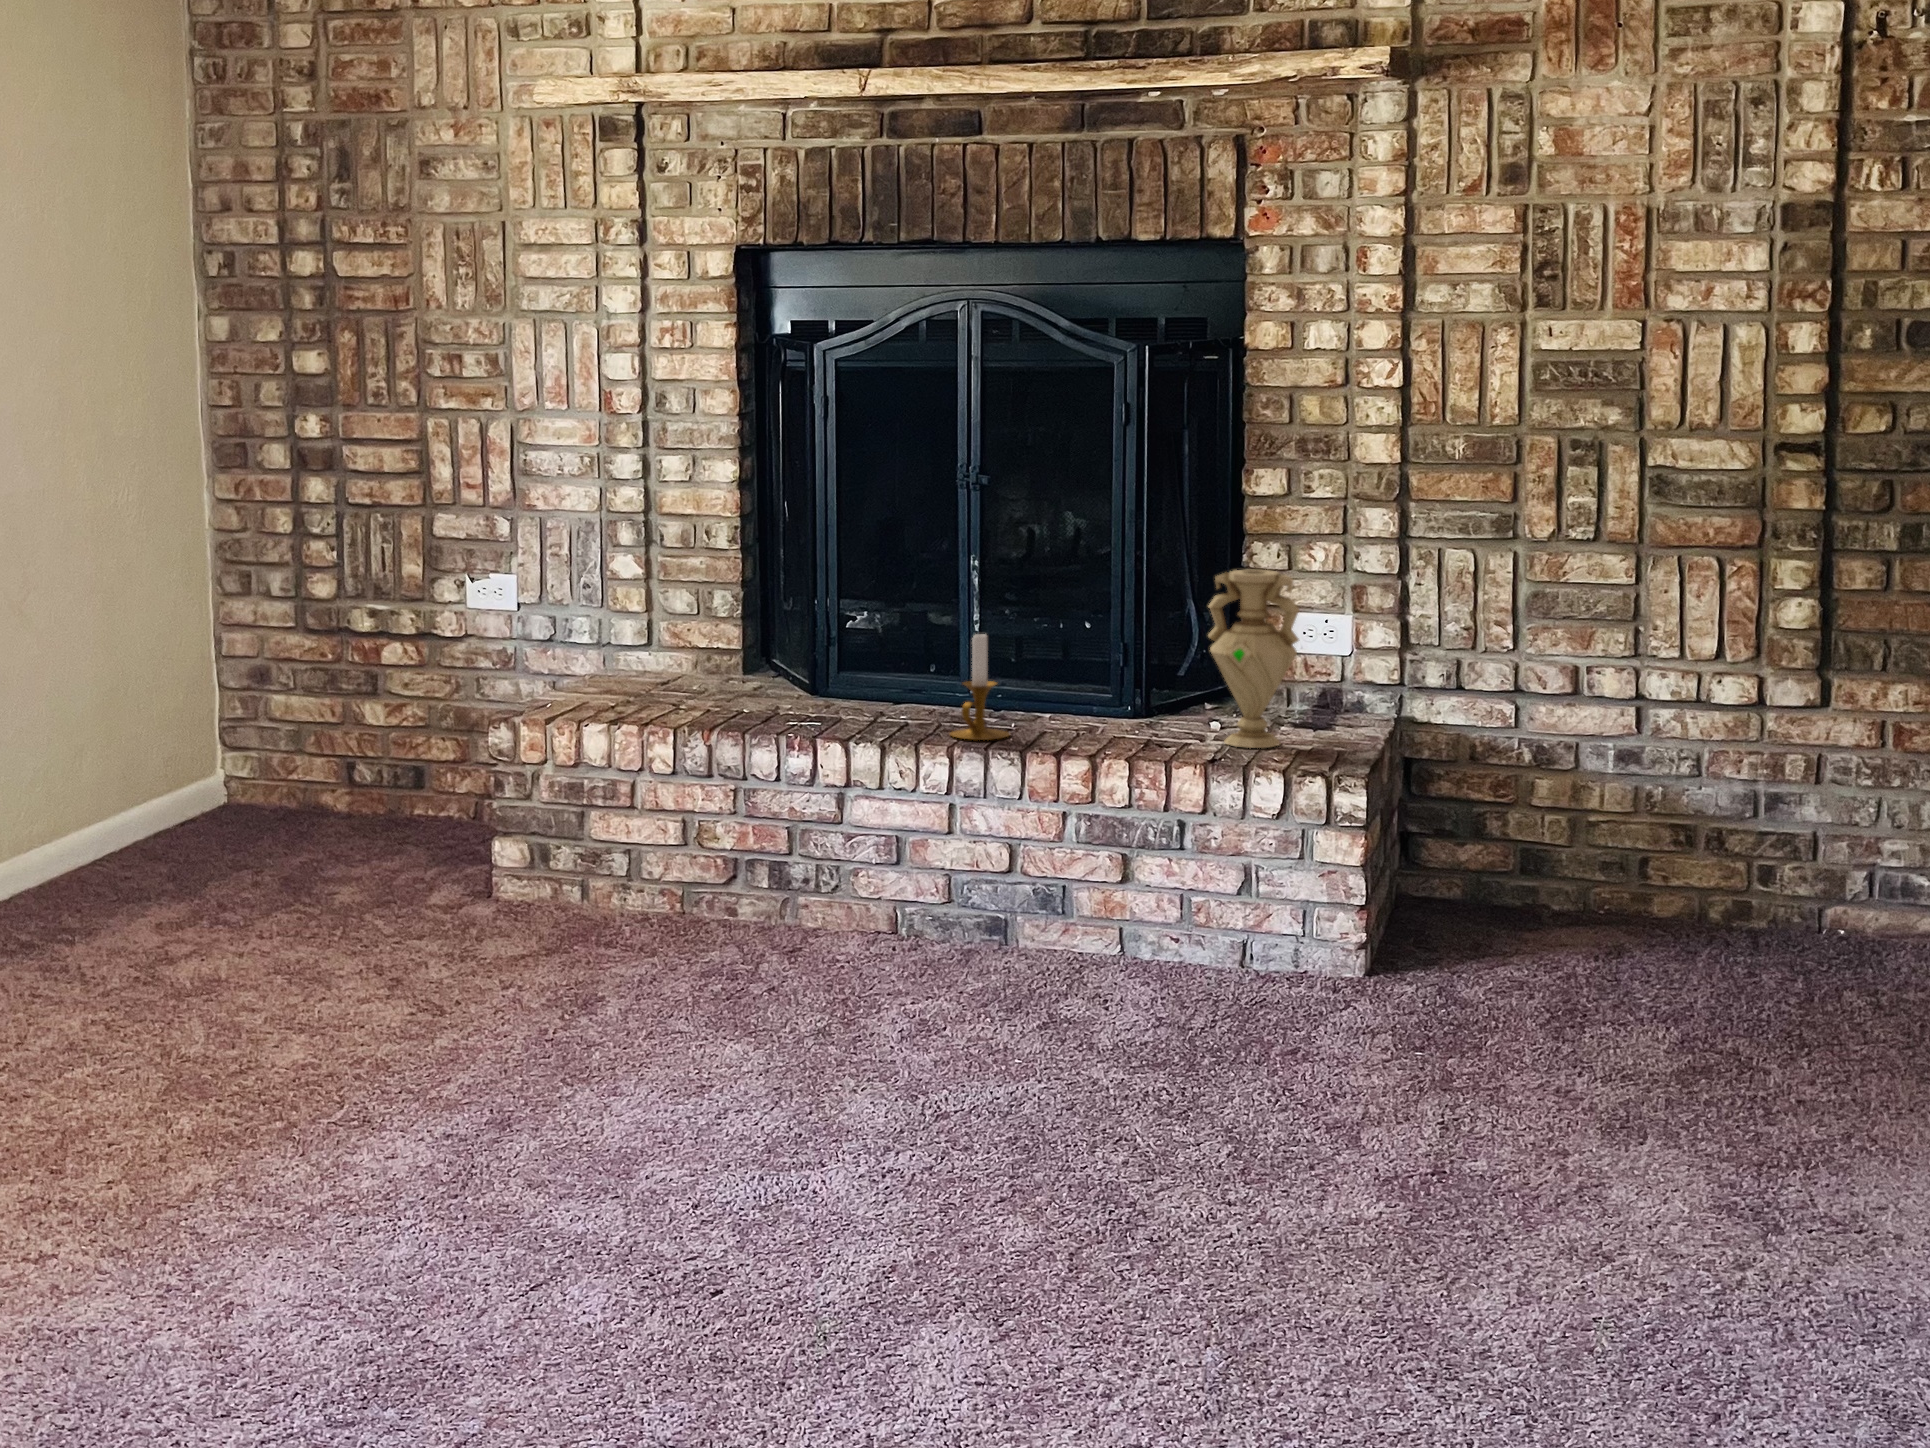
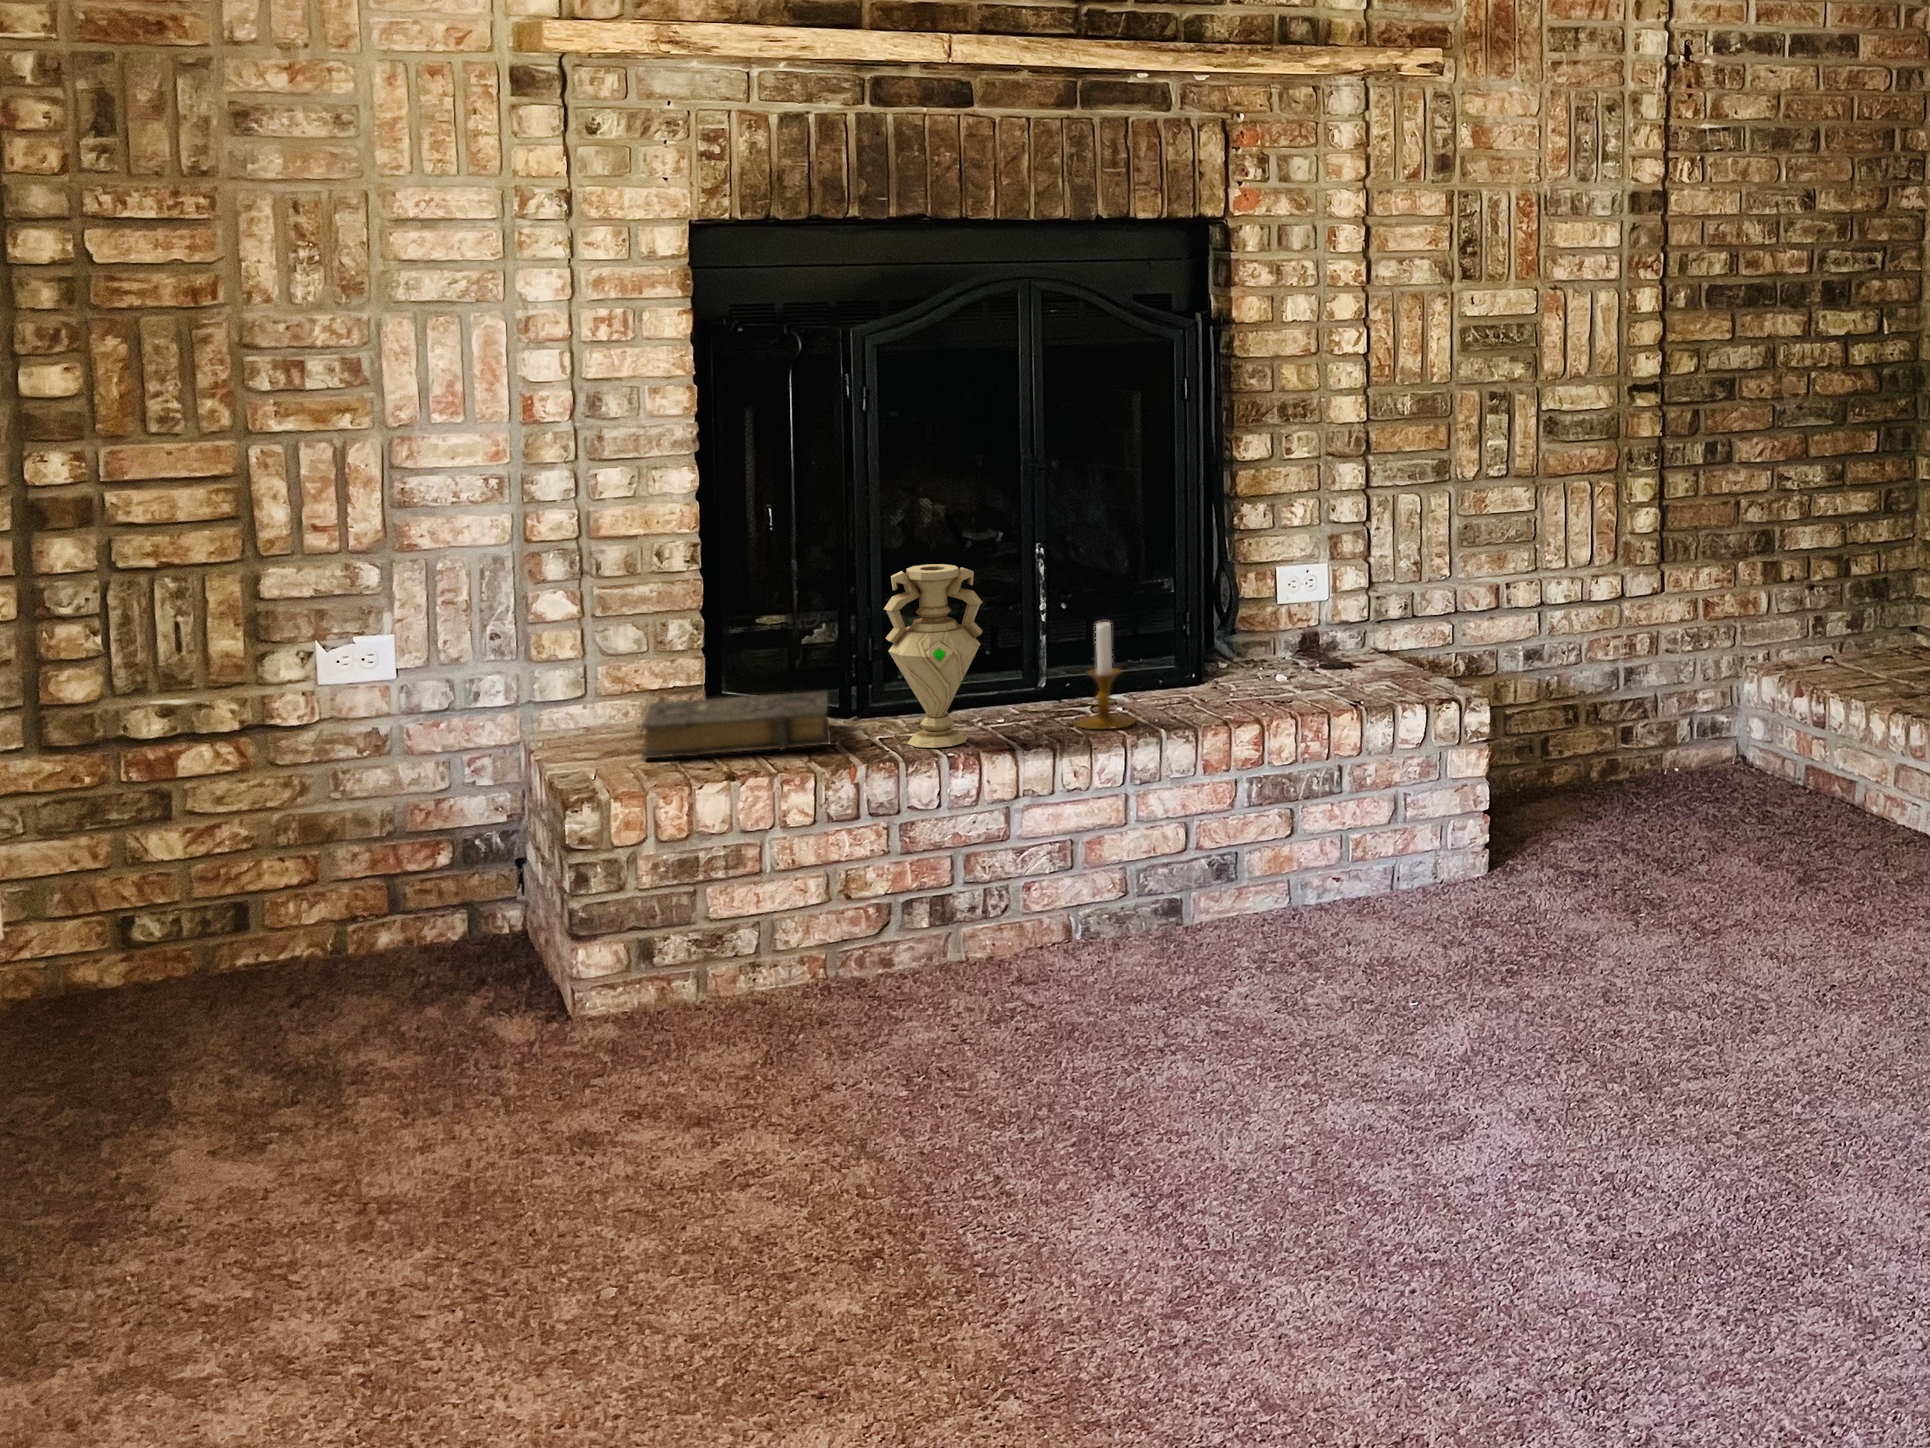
vase: present [1208,570,1299,748] -> present [884,564,982,748]
book: none [606,660,788,711] -> present [641,691,831,758]

